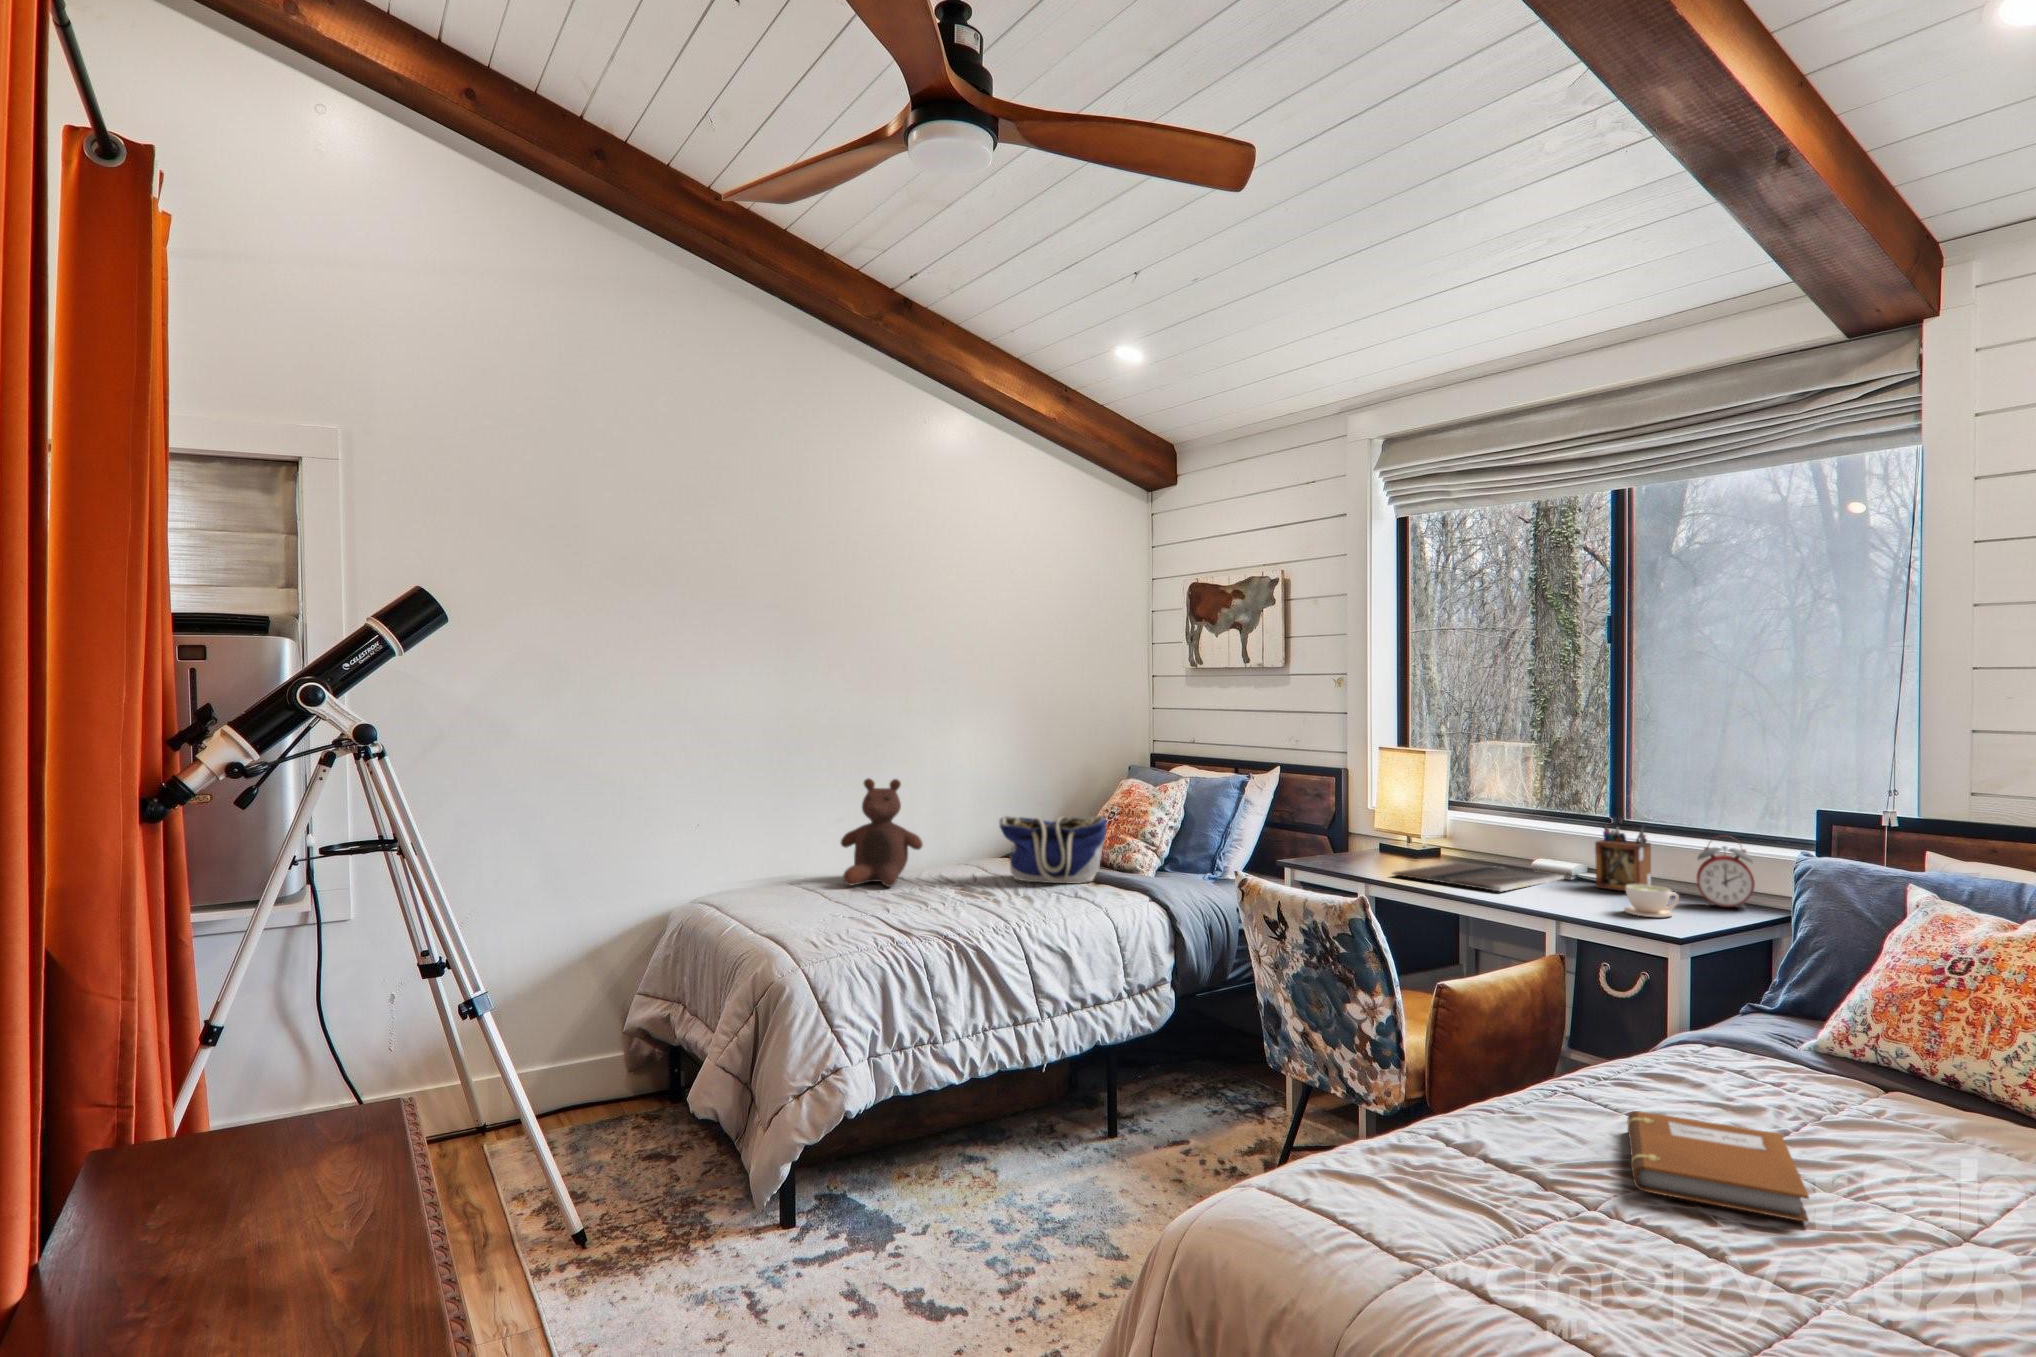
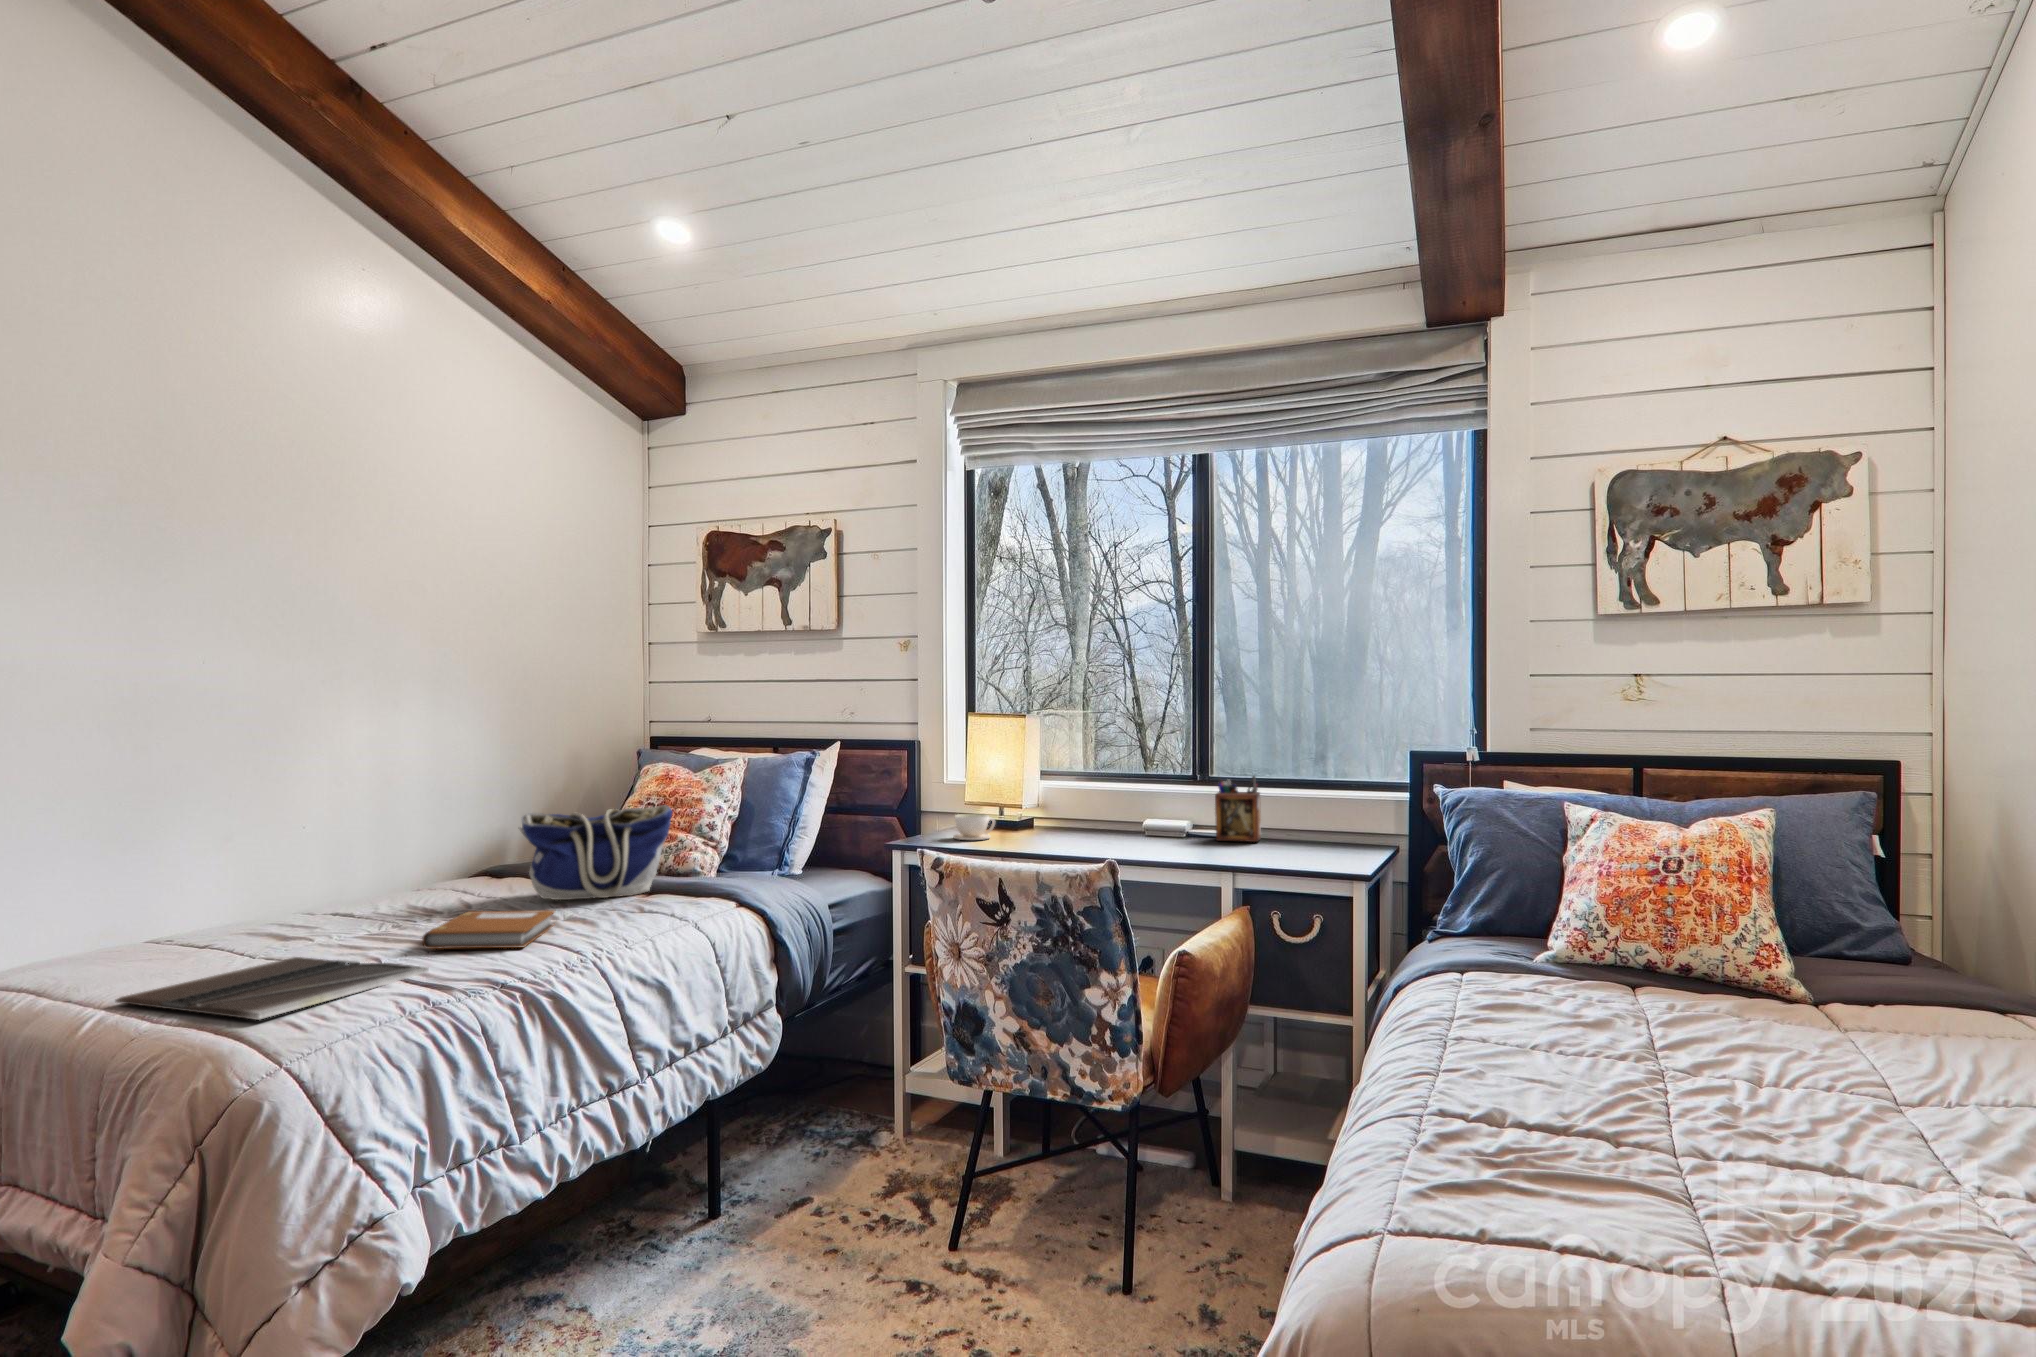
stuffed bear: present [841,778,923,887] -> none [250,770,395,933]
alarm clock: present [1697,835,1755,908] -> none [1313,778,1366,847]
laptop: present [1392,862,1564,892] -> present [116,957,428,1020]
coffee cup: present [1624,884,1679,918] -> present [953,814,995,840]
notebook: present [1628,1111,1809,1222] -> present [422,910,555,949]

